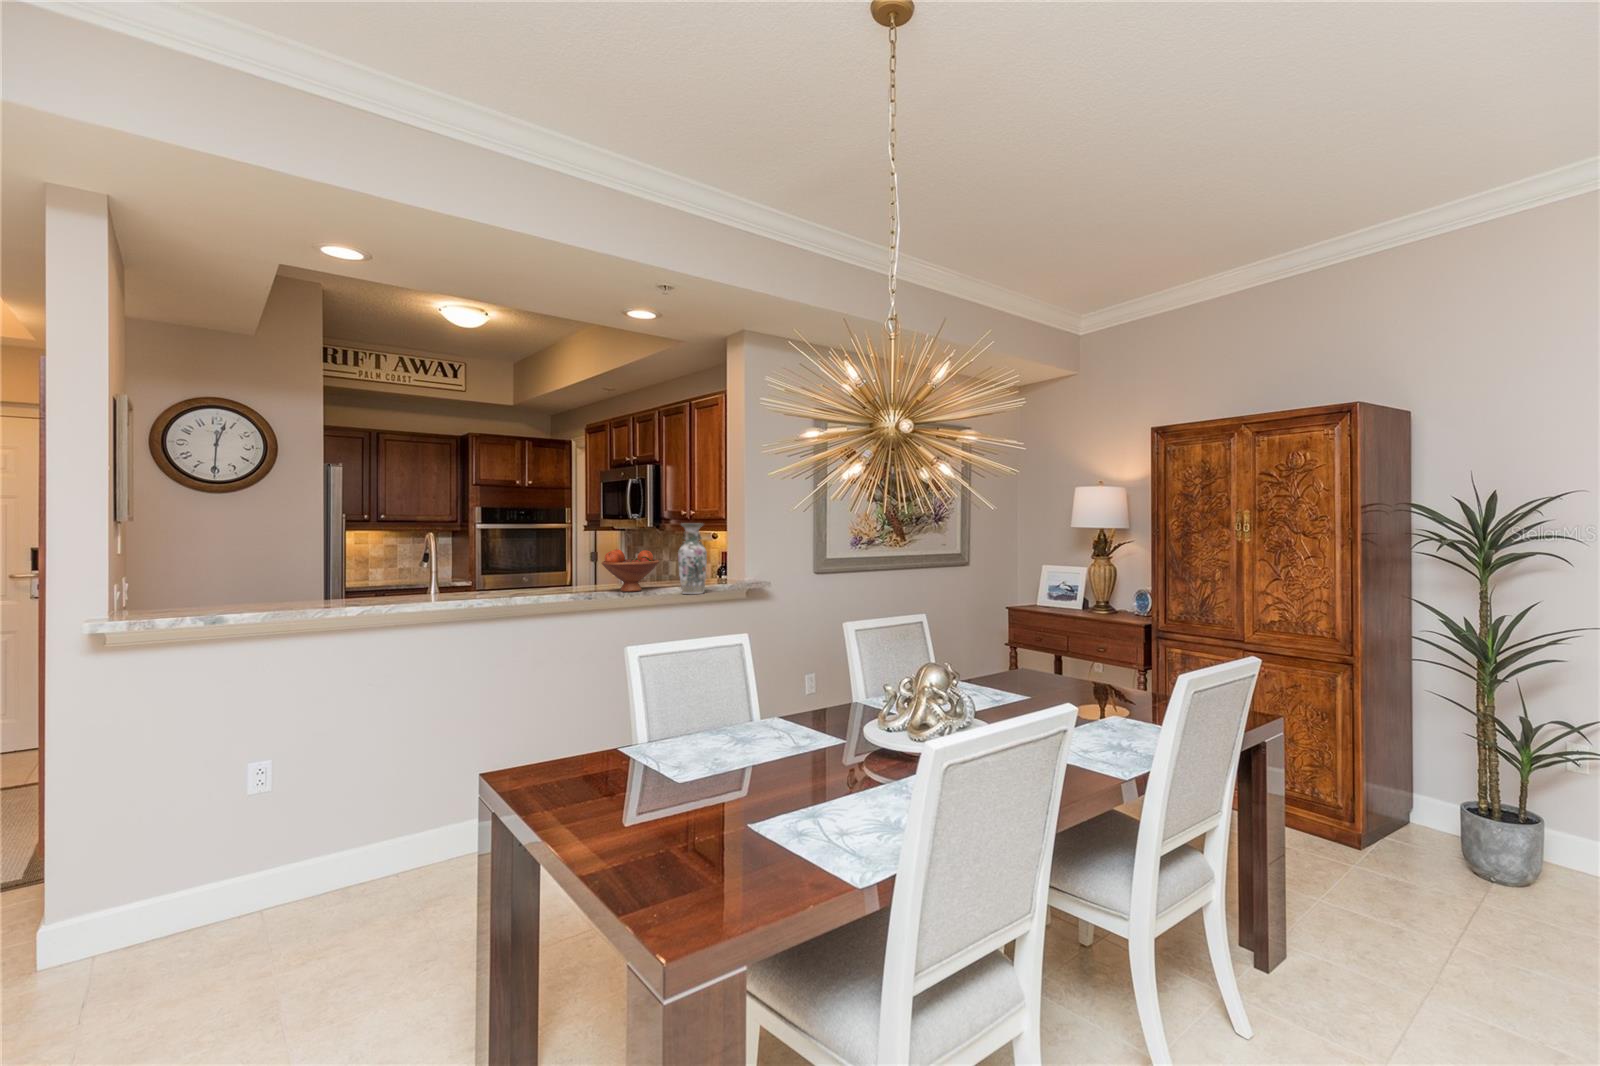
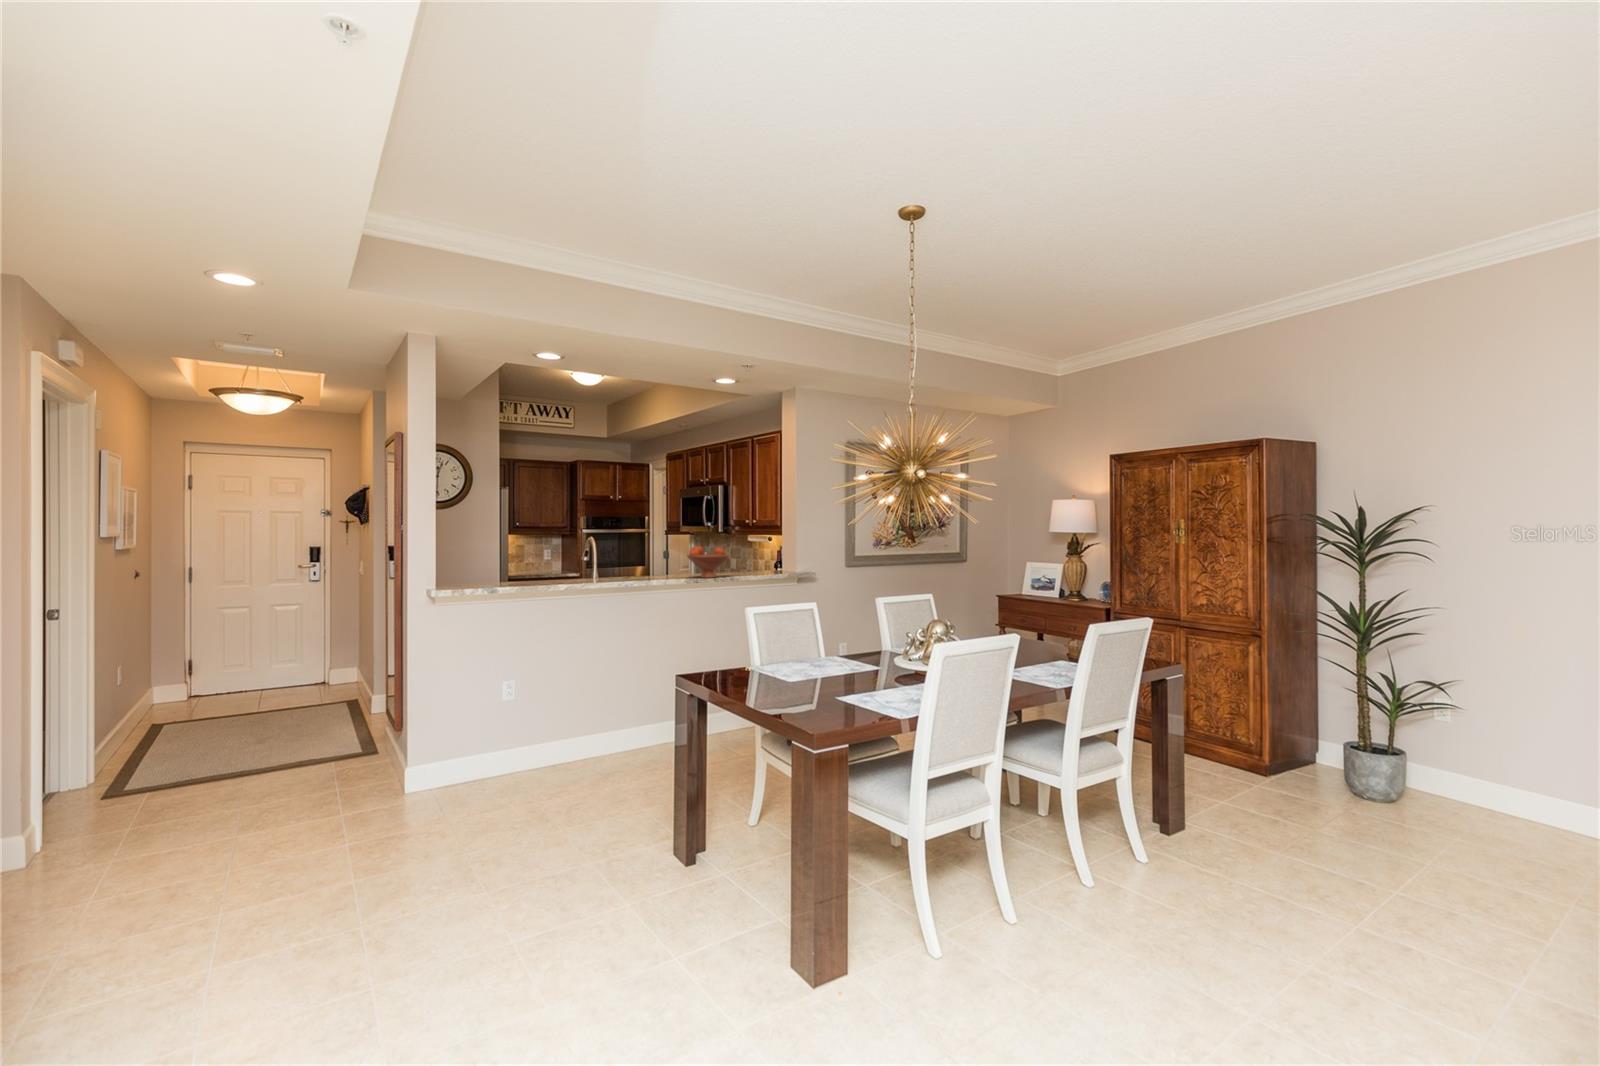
vase: present [678,523,707,594] -> none [746,525,768,579]

